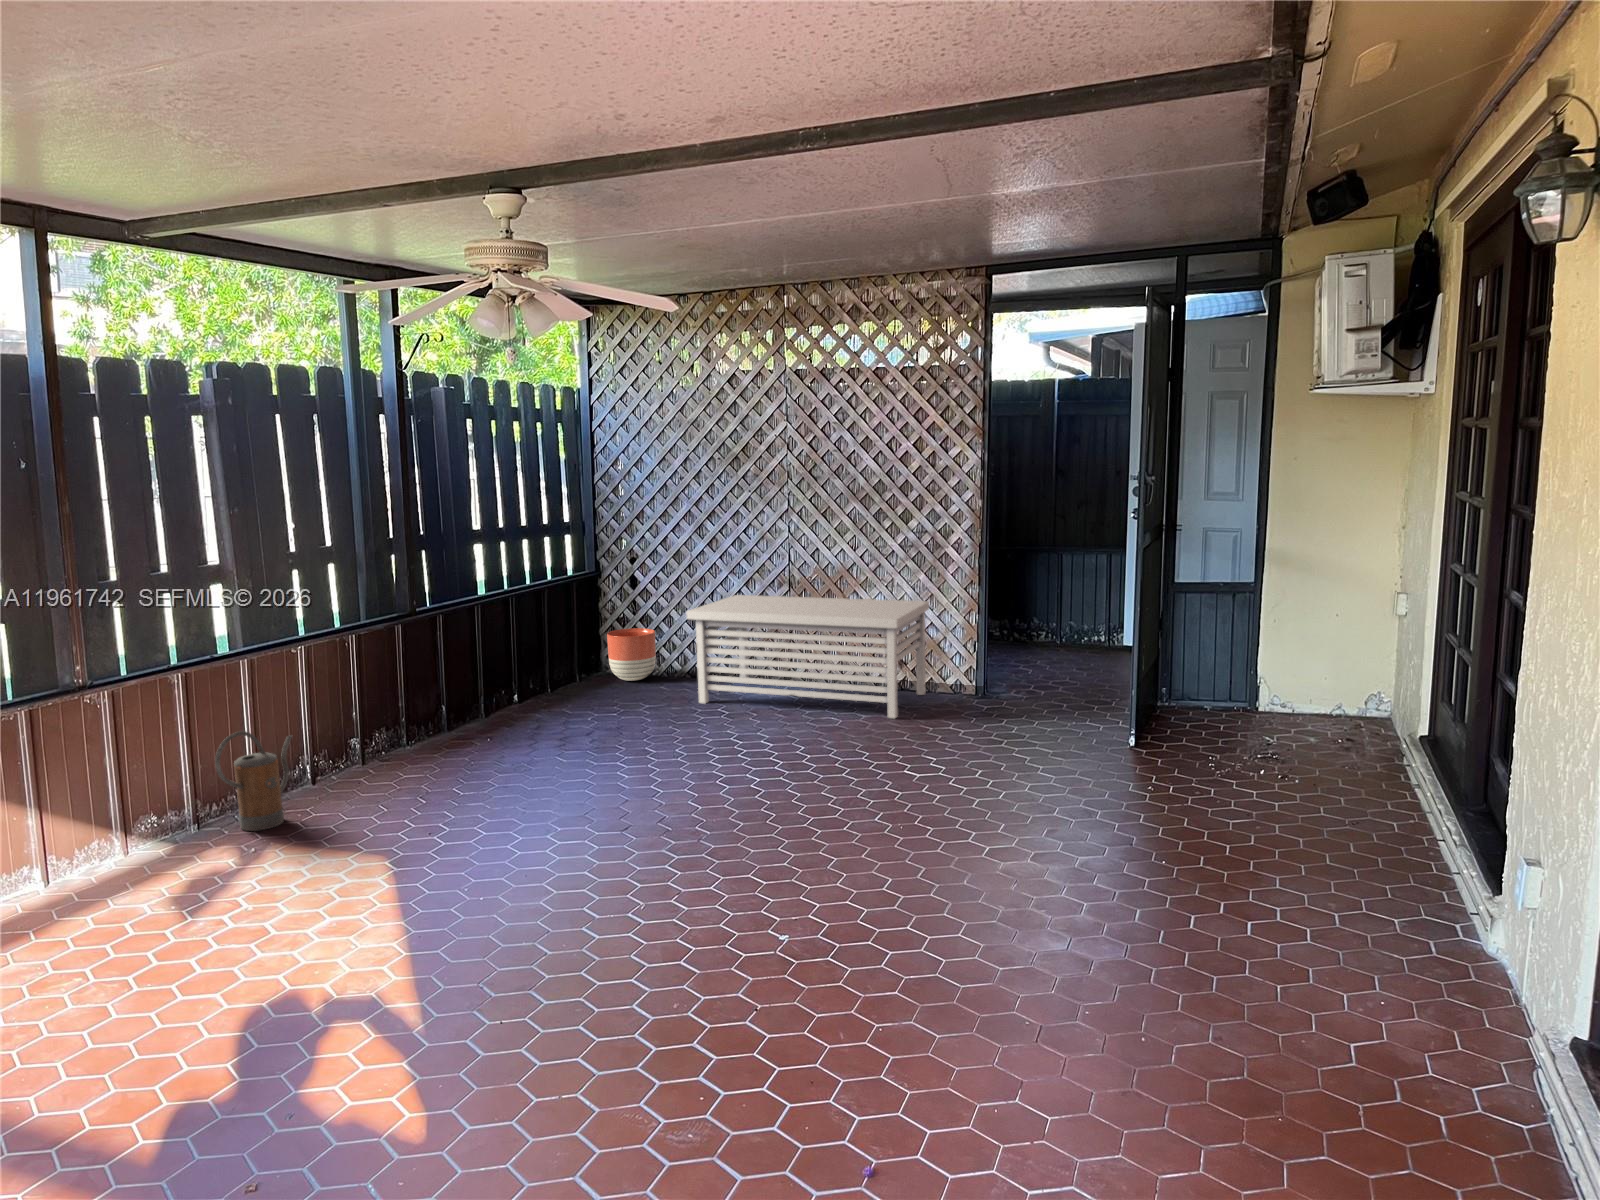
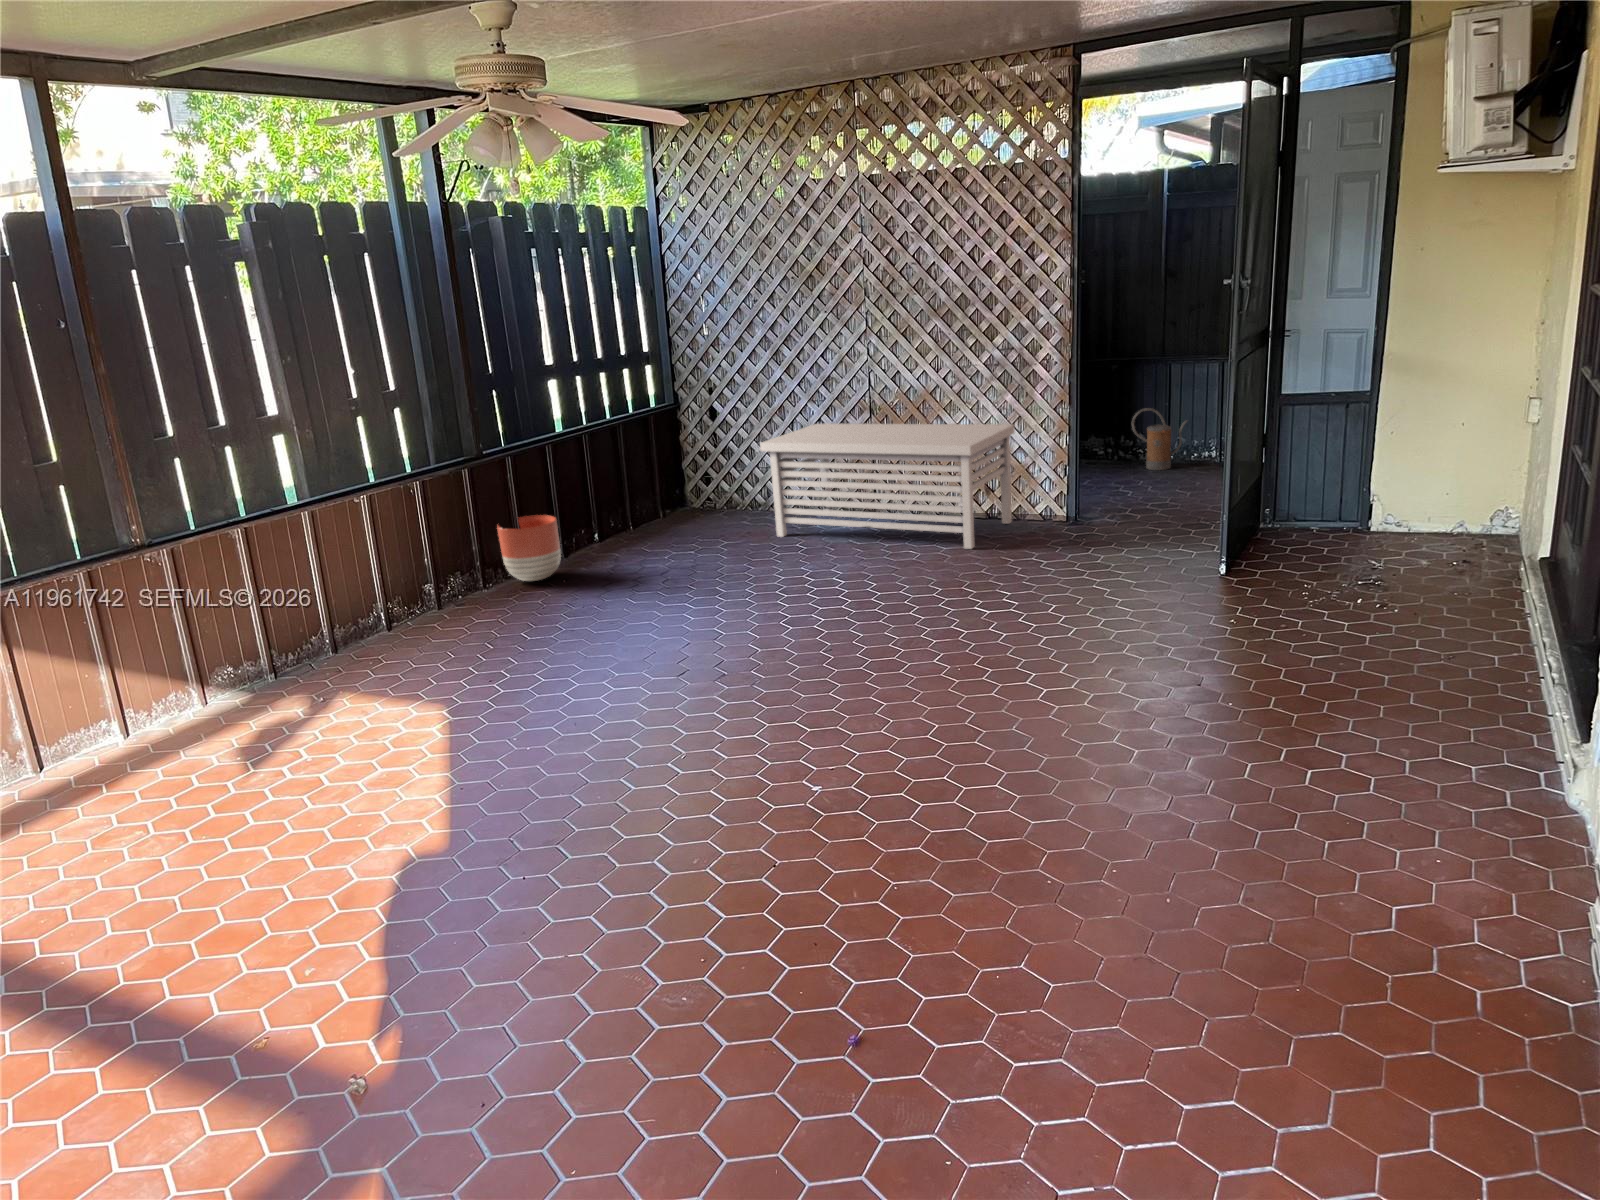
planter: present [607,628,656,681] -> present [497,515,561,581]
watering can: present [215,731,292,831] -> present [1132,408,1187,470]

